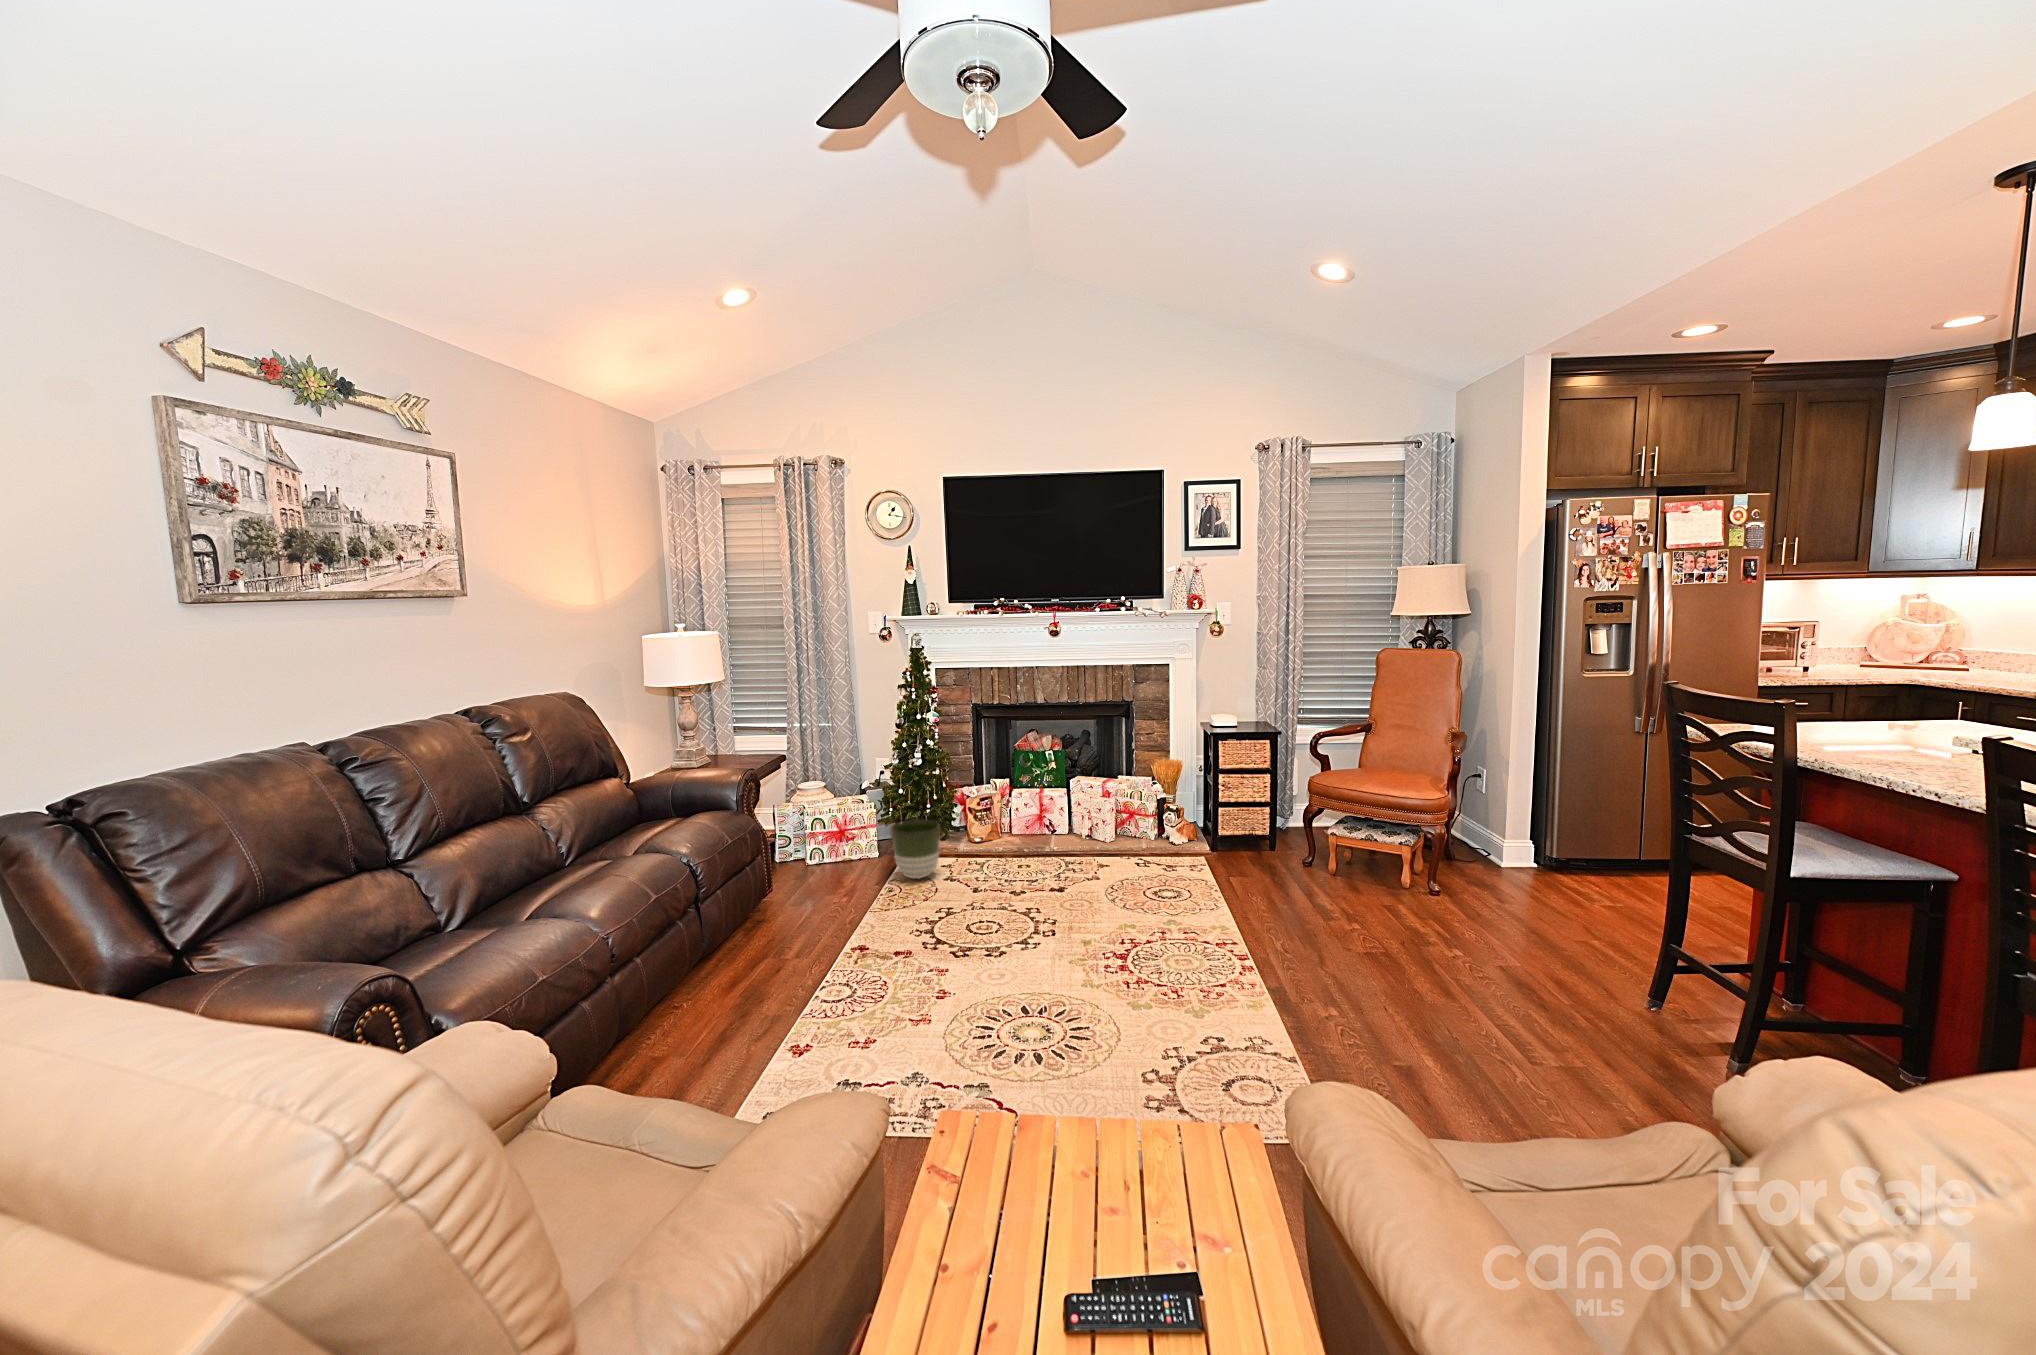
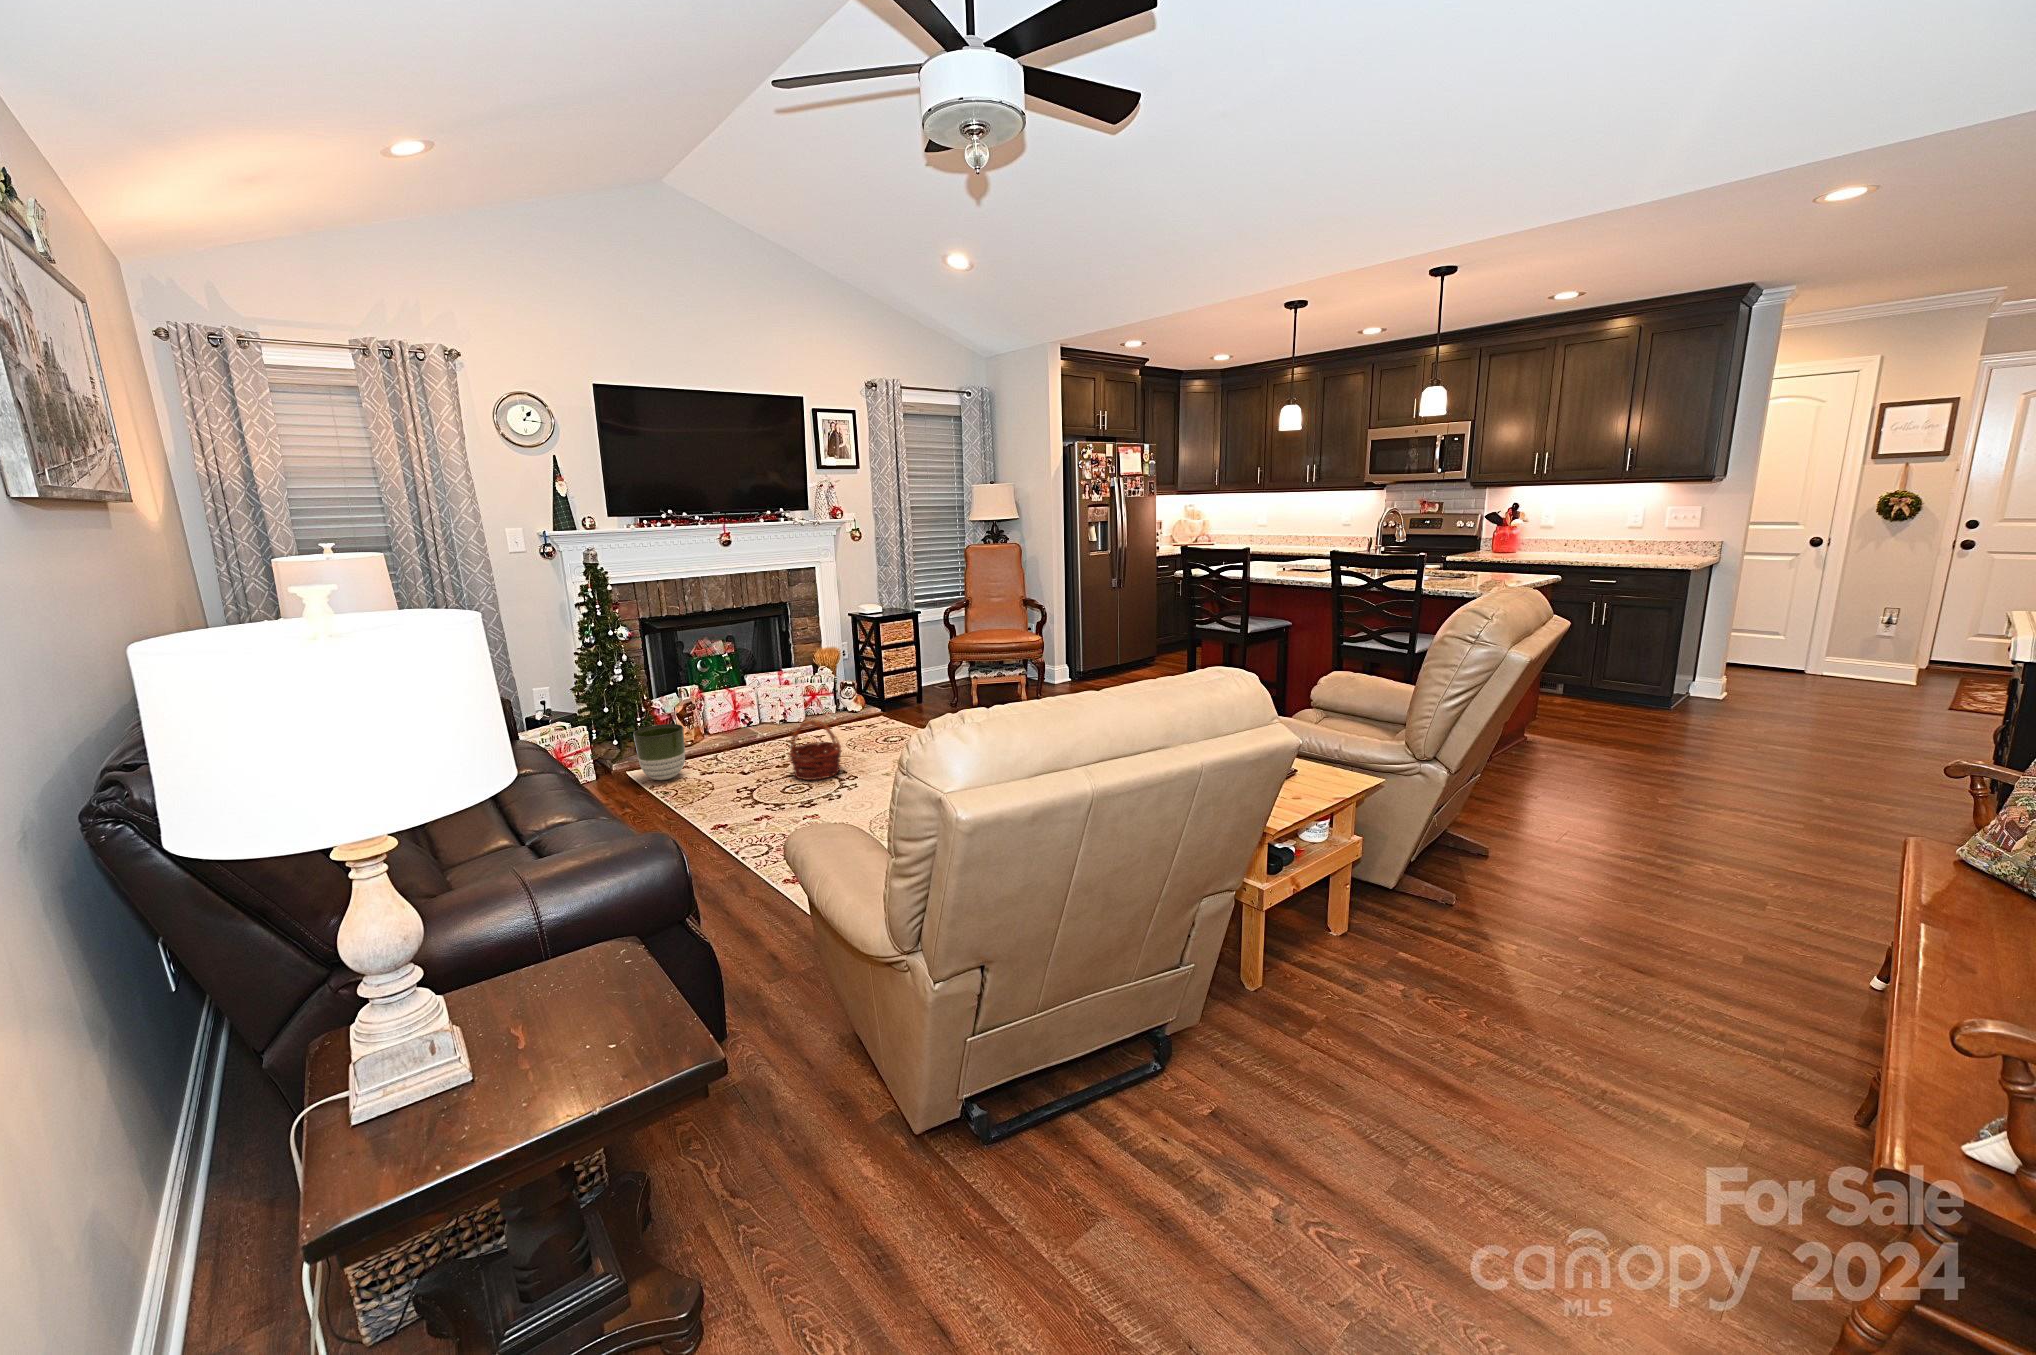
basket: none [1005,852,1067,927] -> present [789,720,841,780]

